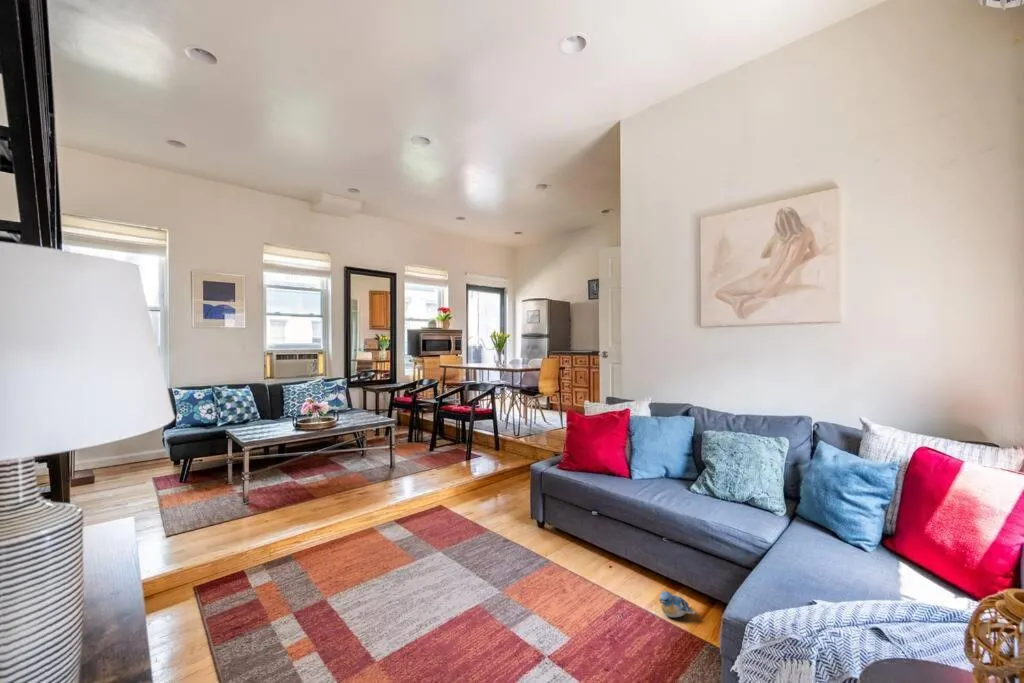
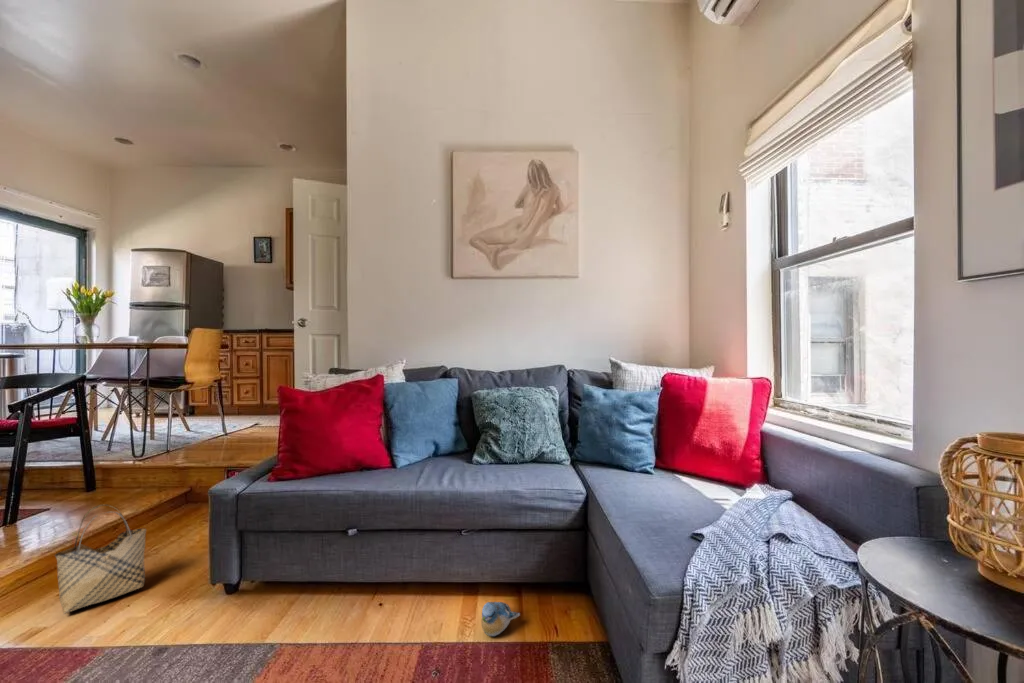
woven basket: none [474,462,508,511] -> present [55,505,146,613]

